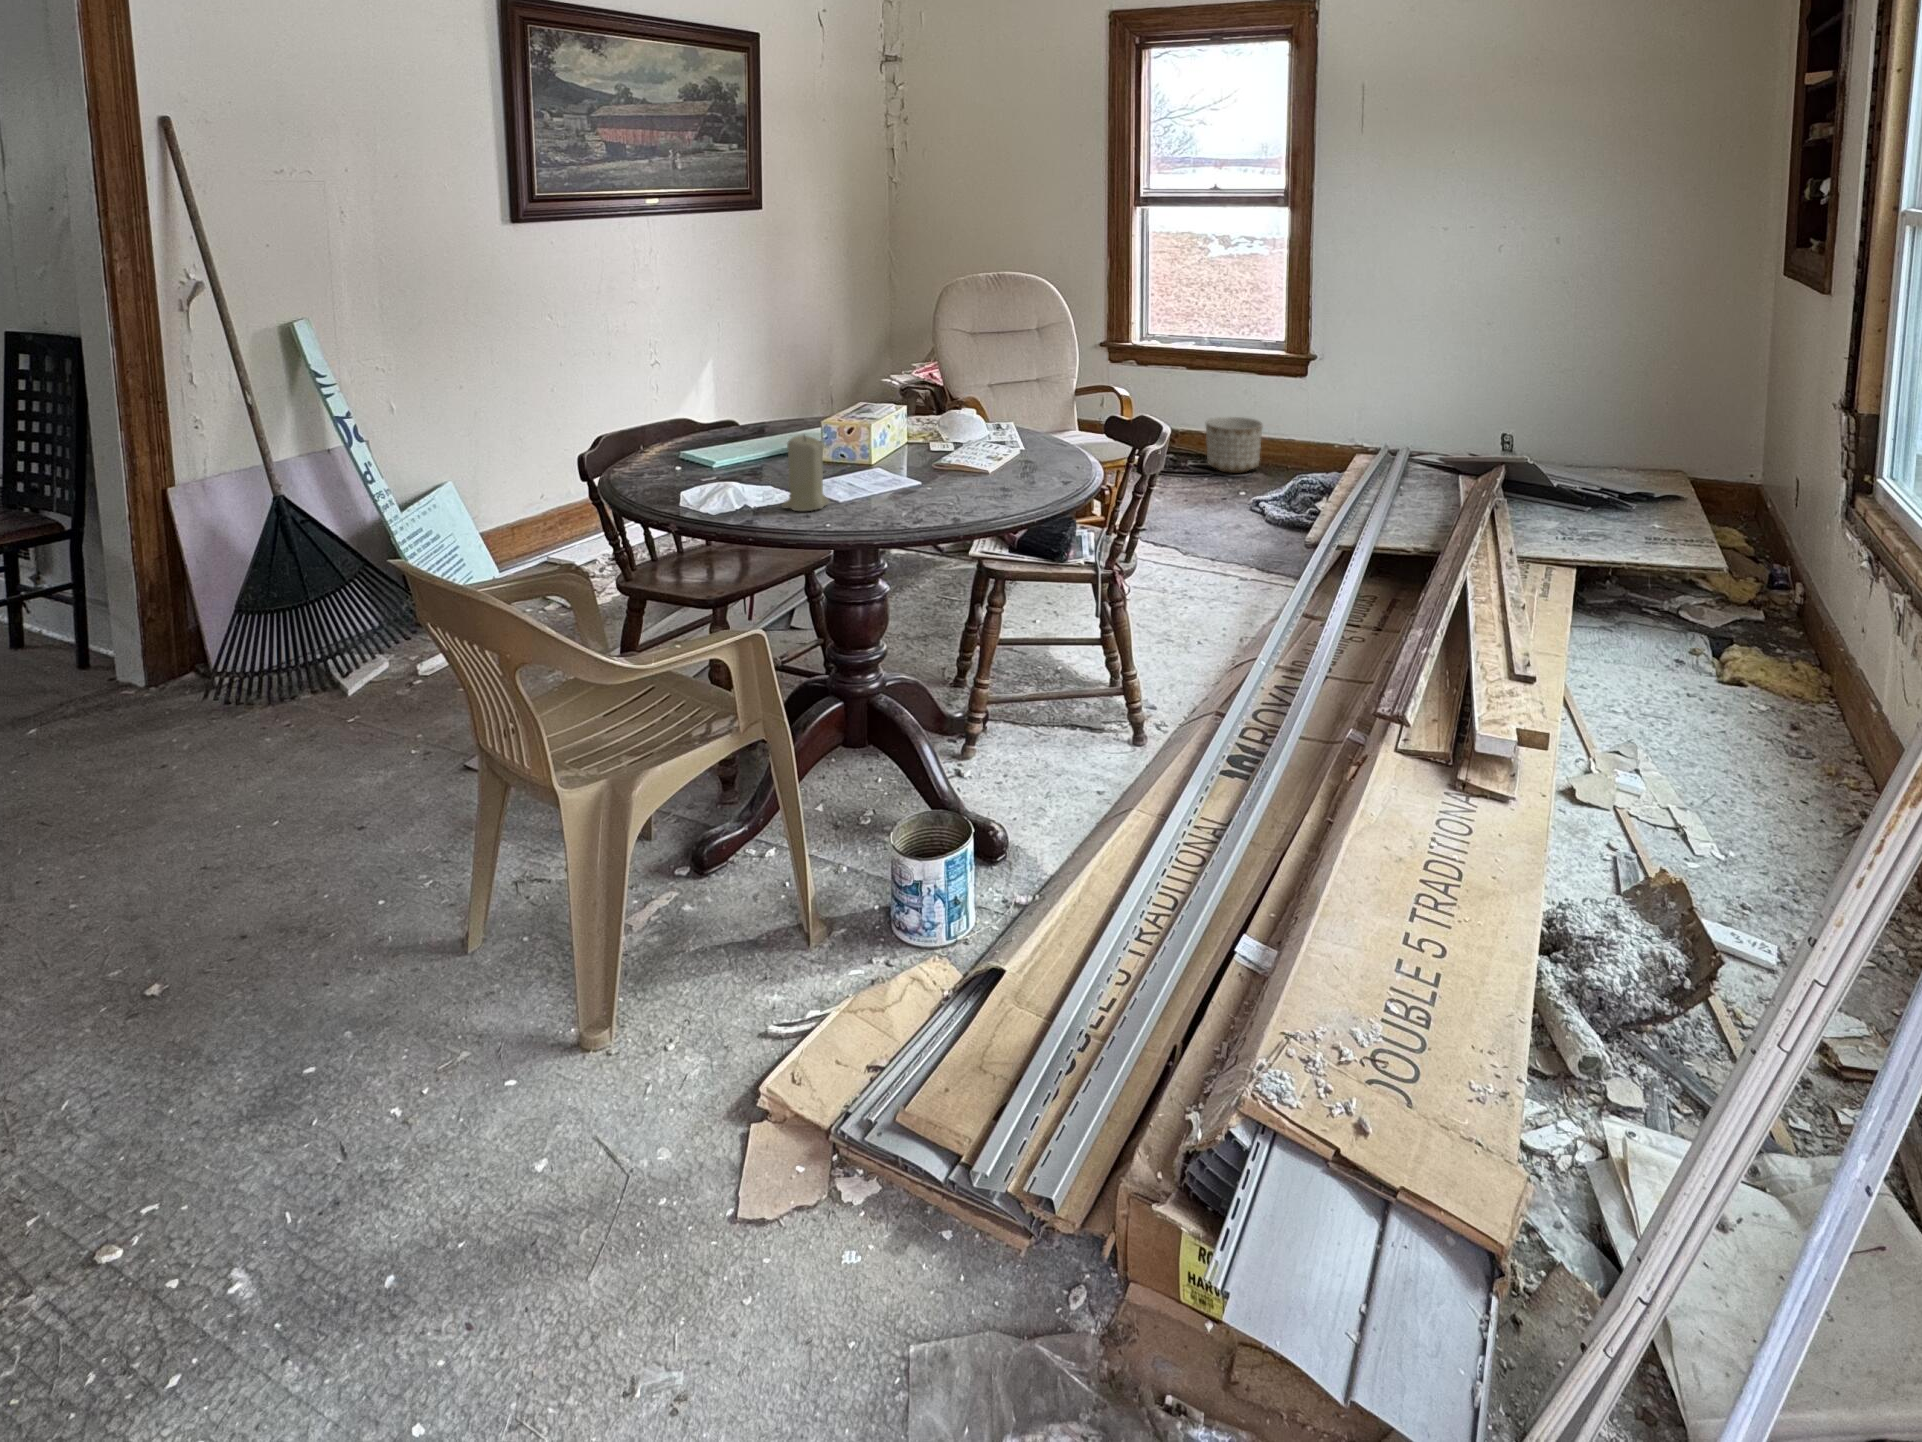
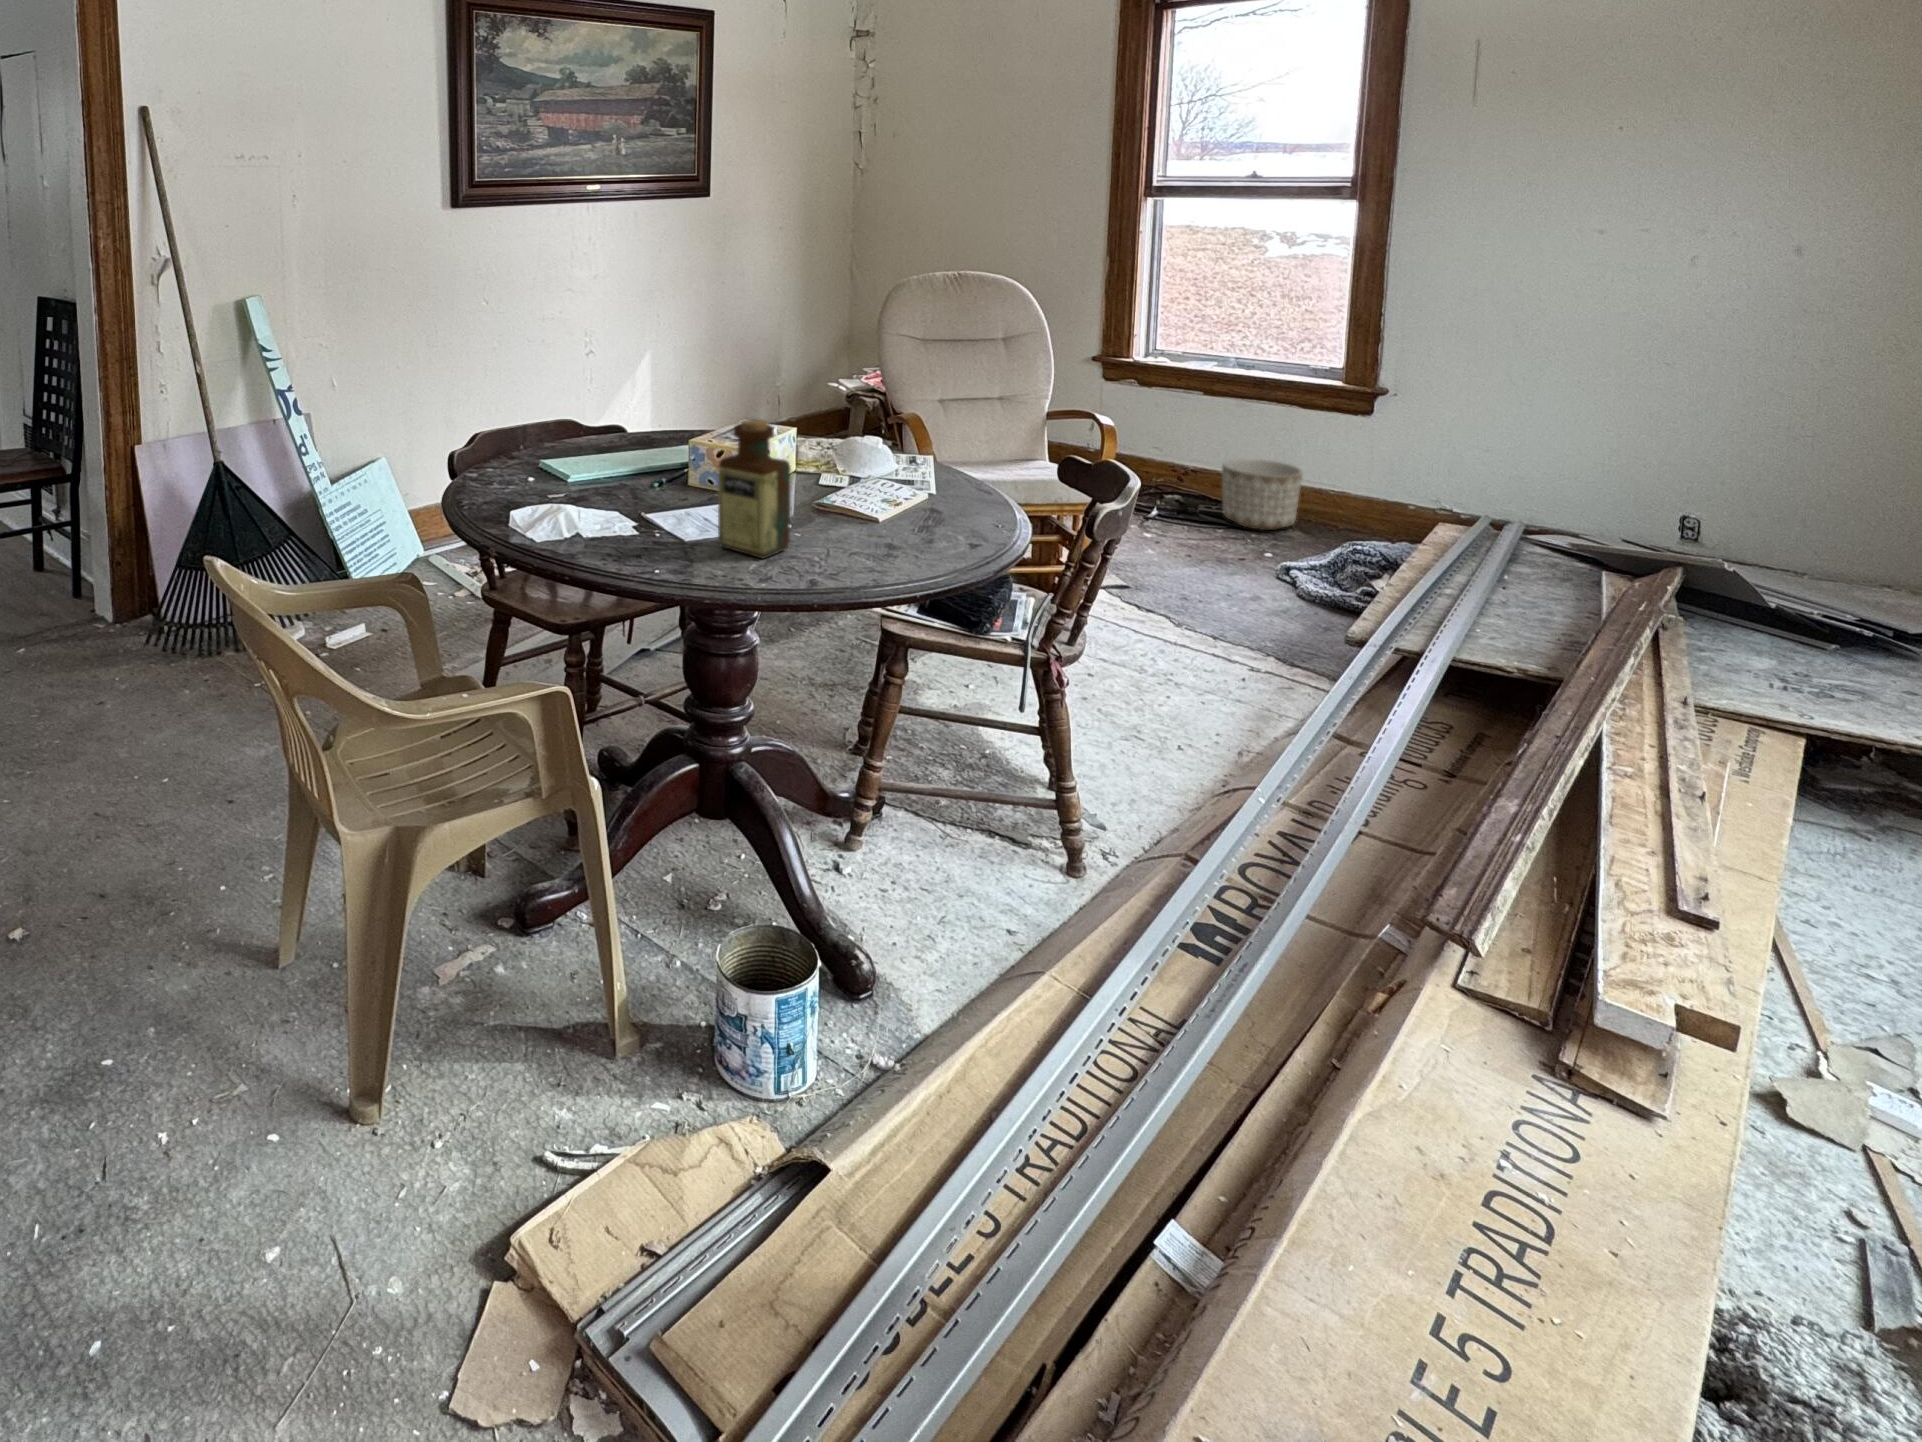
bottle: none [862,398,923,513] -> present [718,419,791,558]
candle: present [782,435,829,511] -> none [627,453,682,543]

